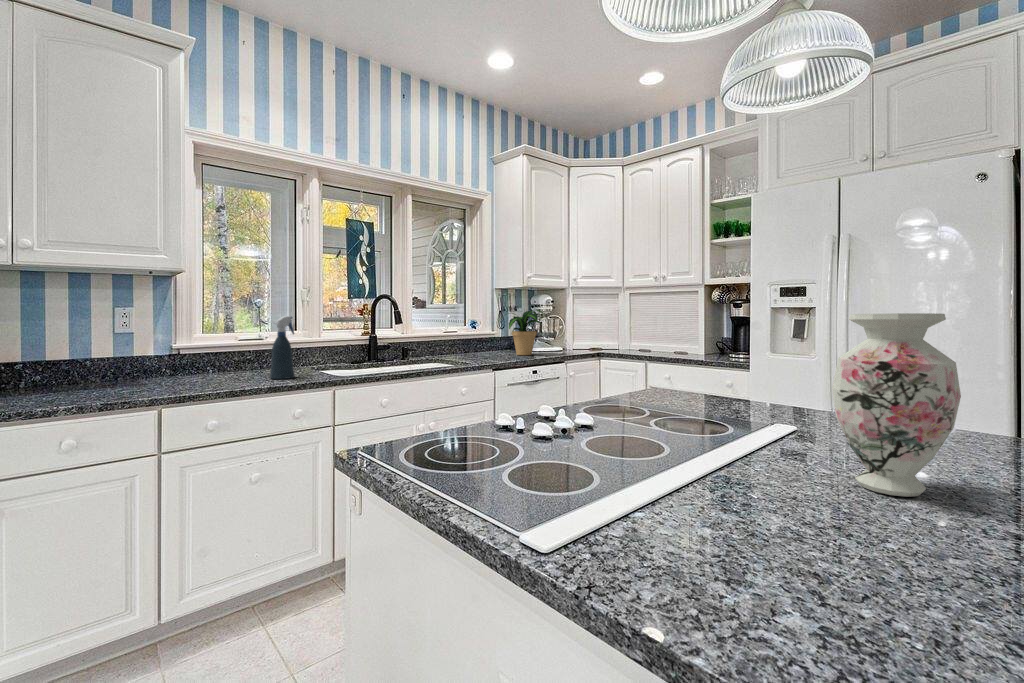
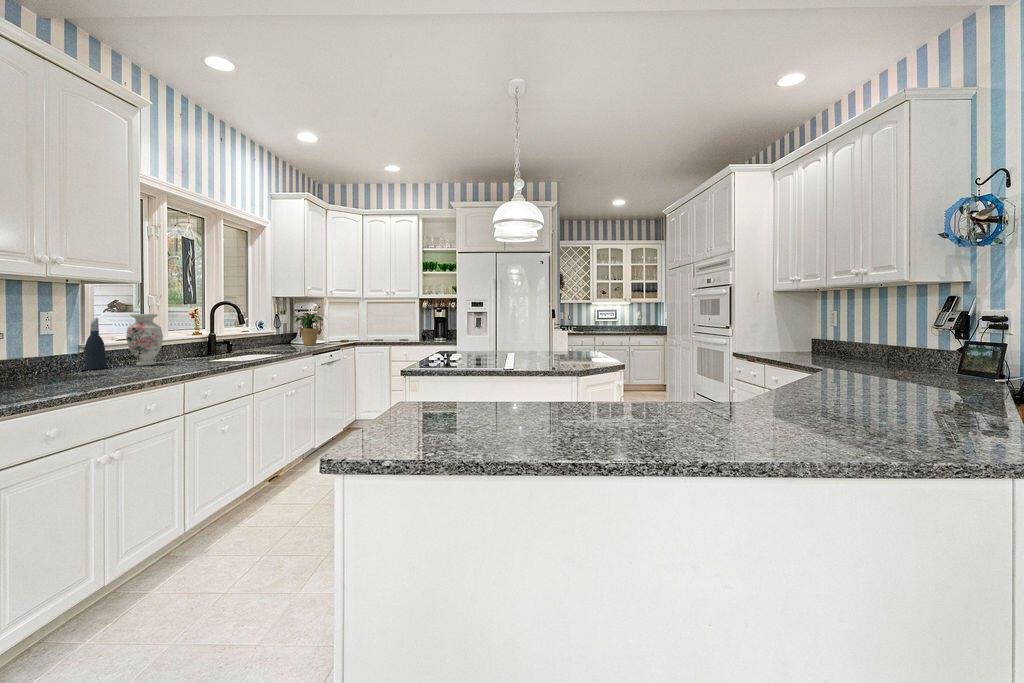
vase: present [832,313,961,497] -> present [126,314,163,366]
spray bottle: present [270,316,294,379] -> present [84,318,108,369]

